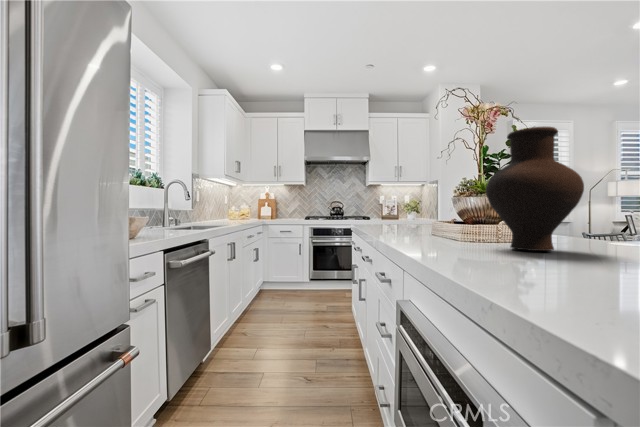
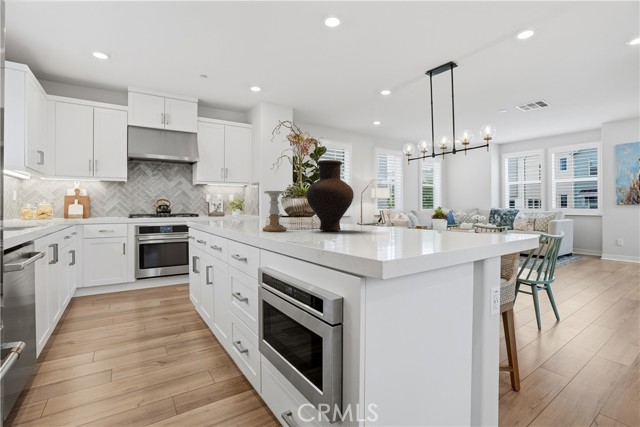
candle holder: none [415,185,452,245] -> present [263,191,286,231]

